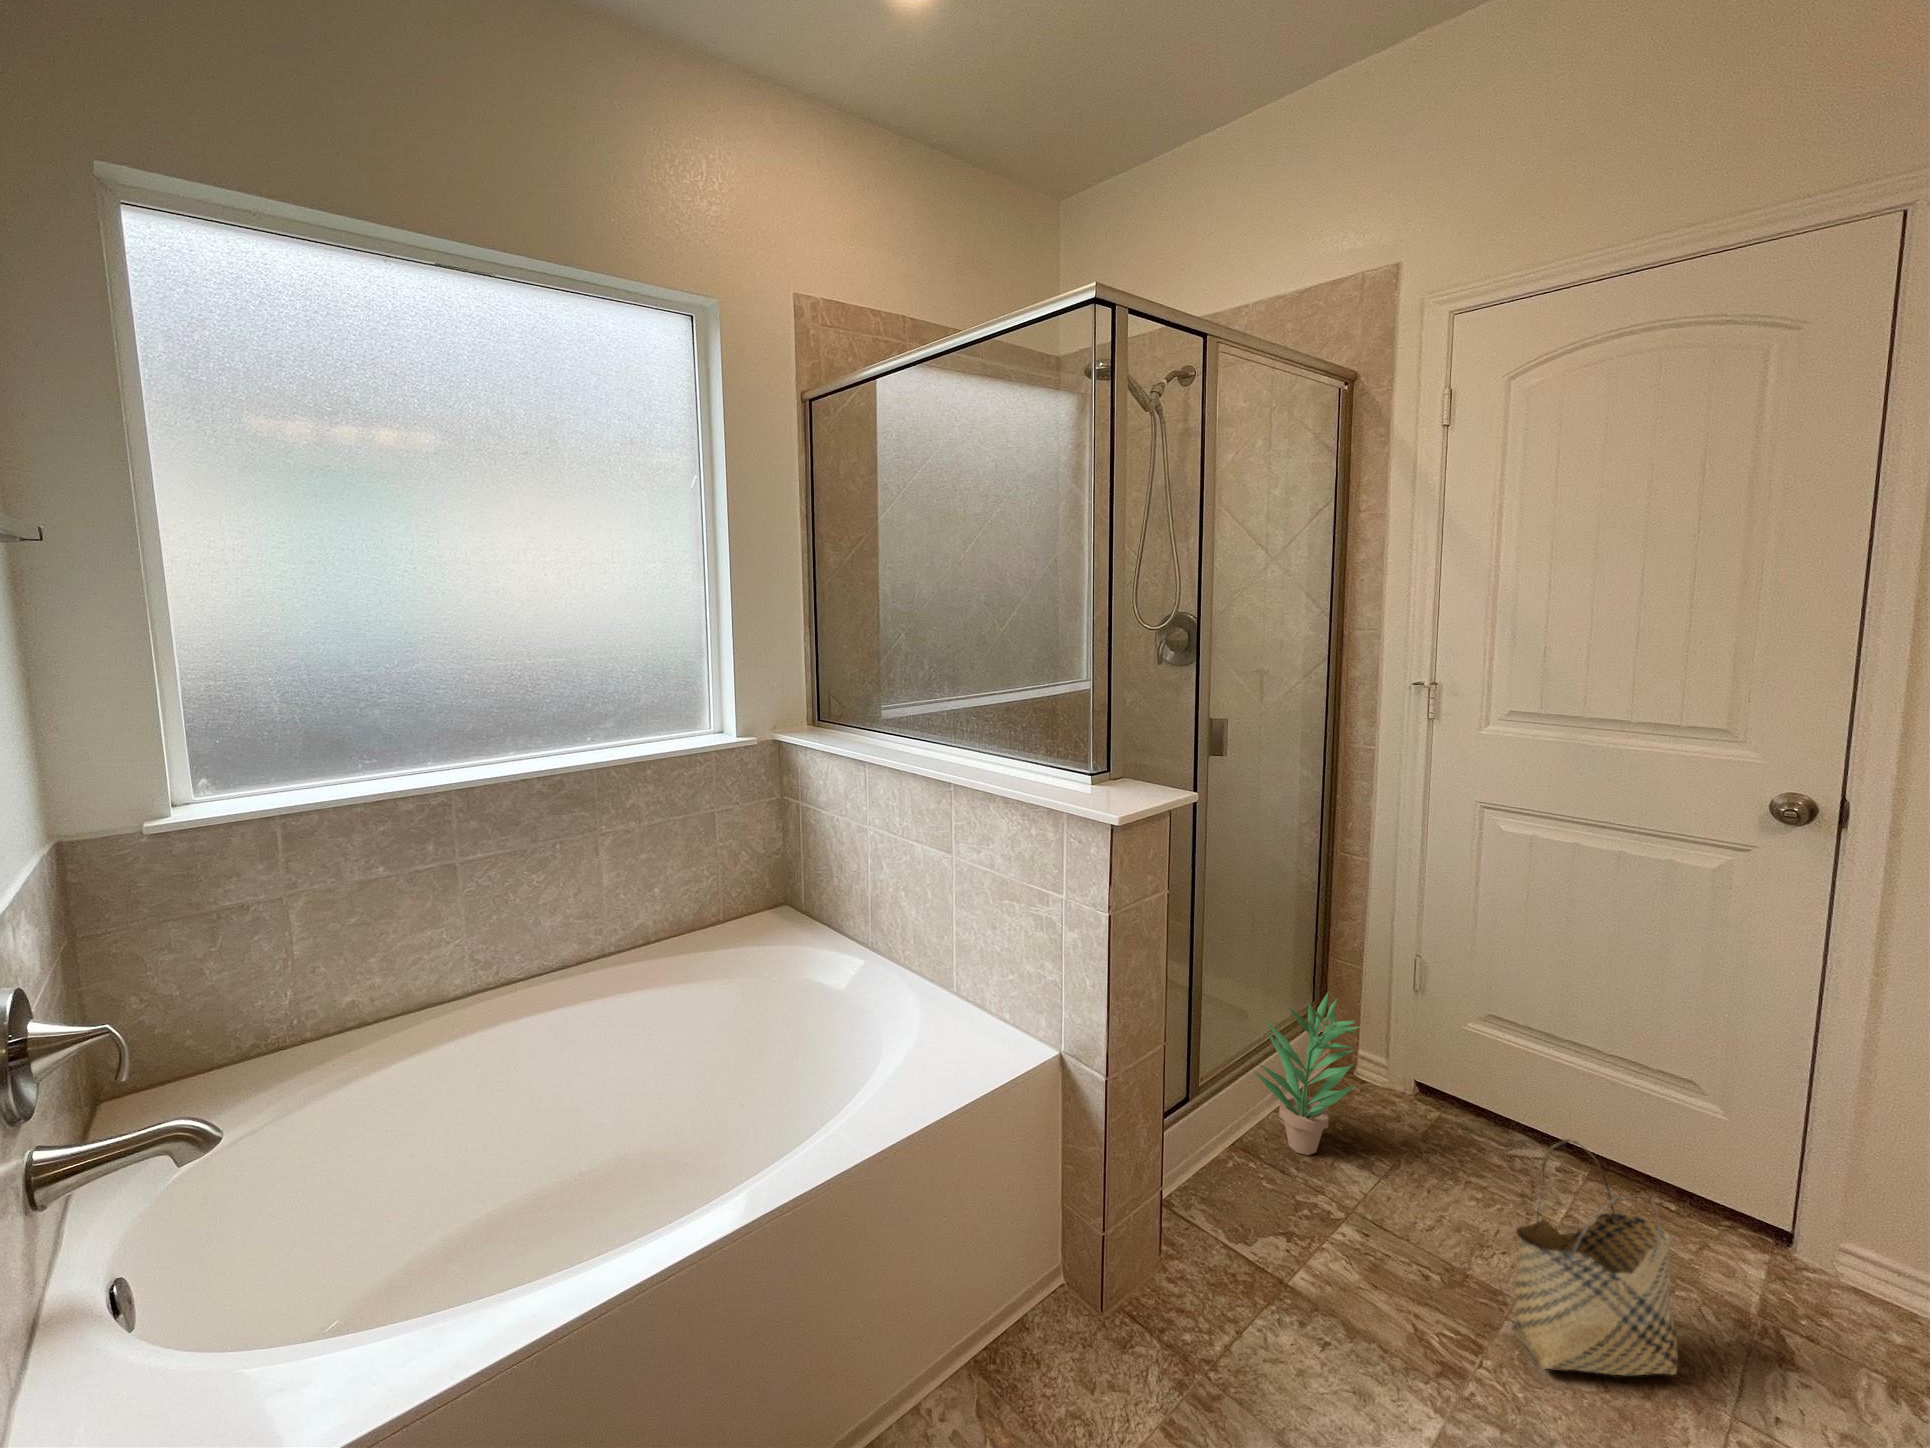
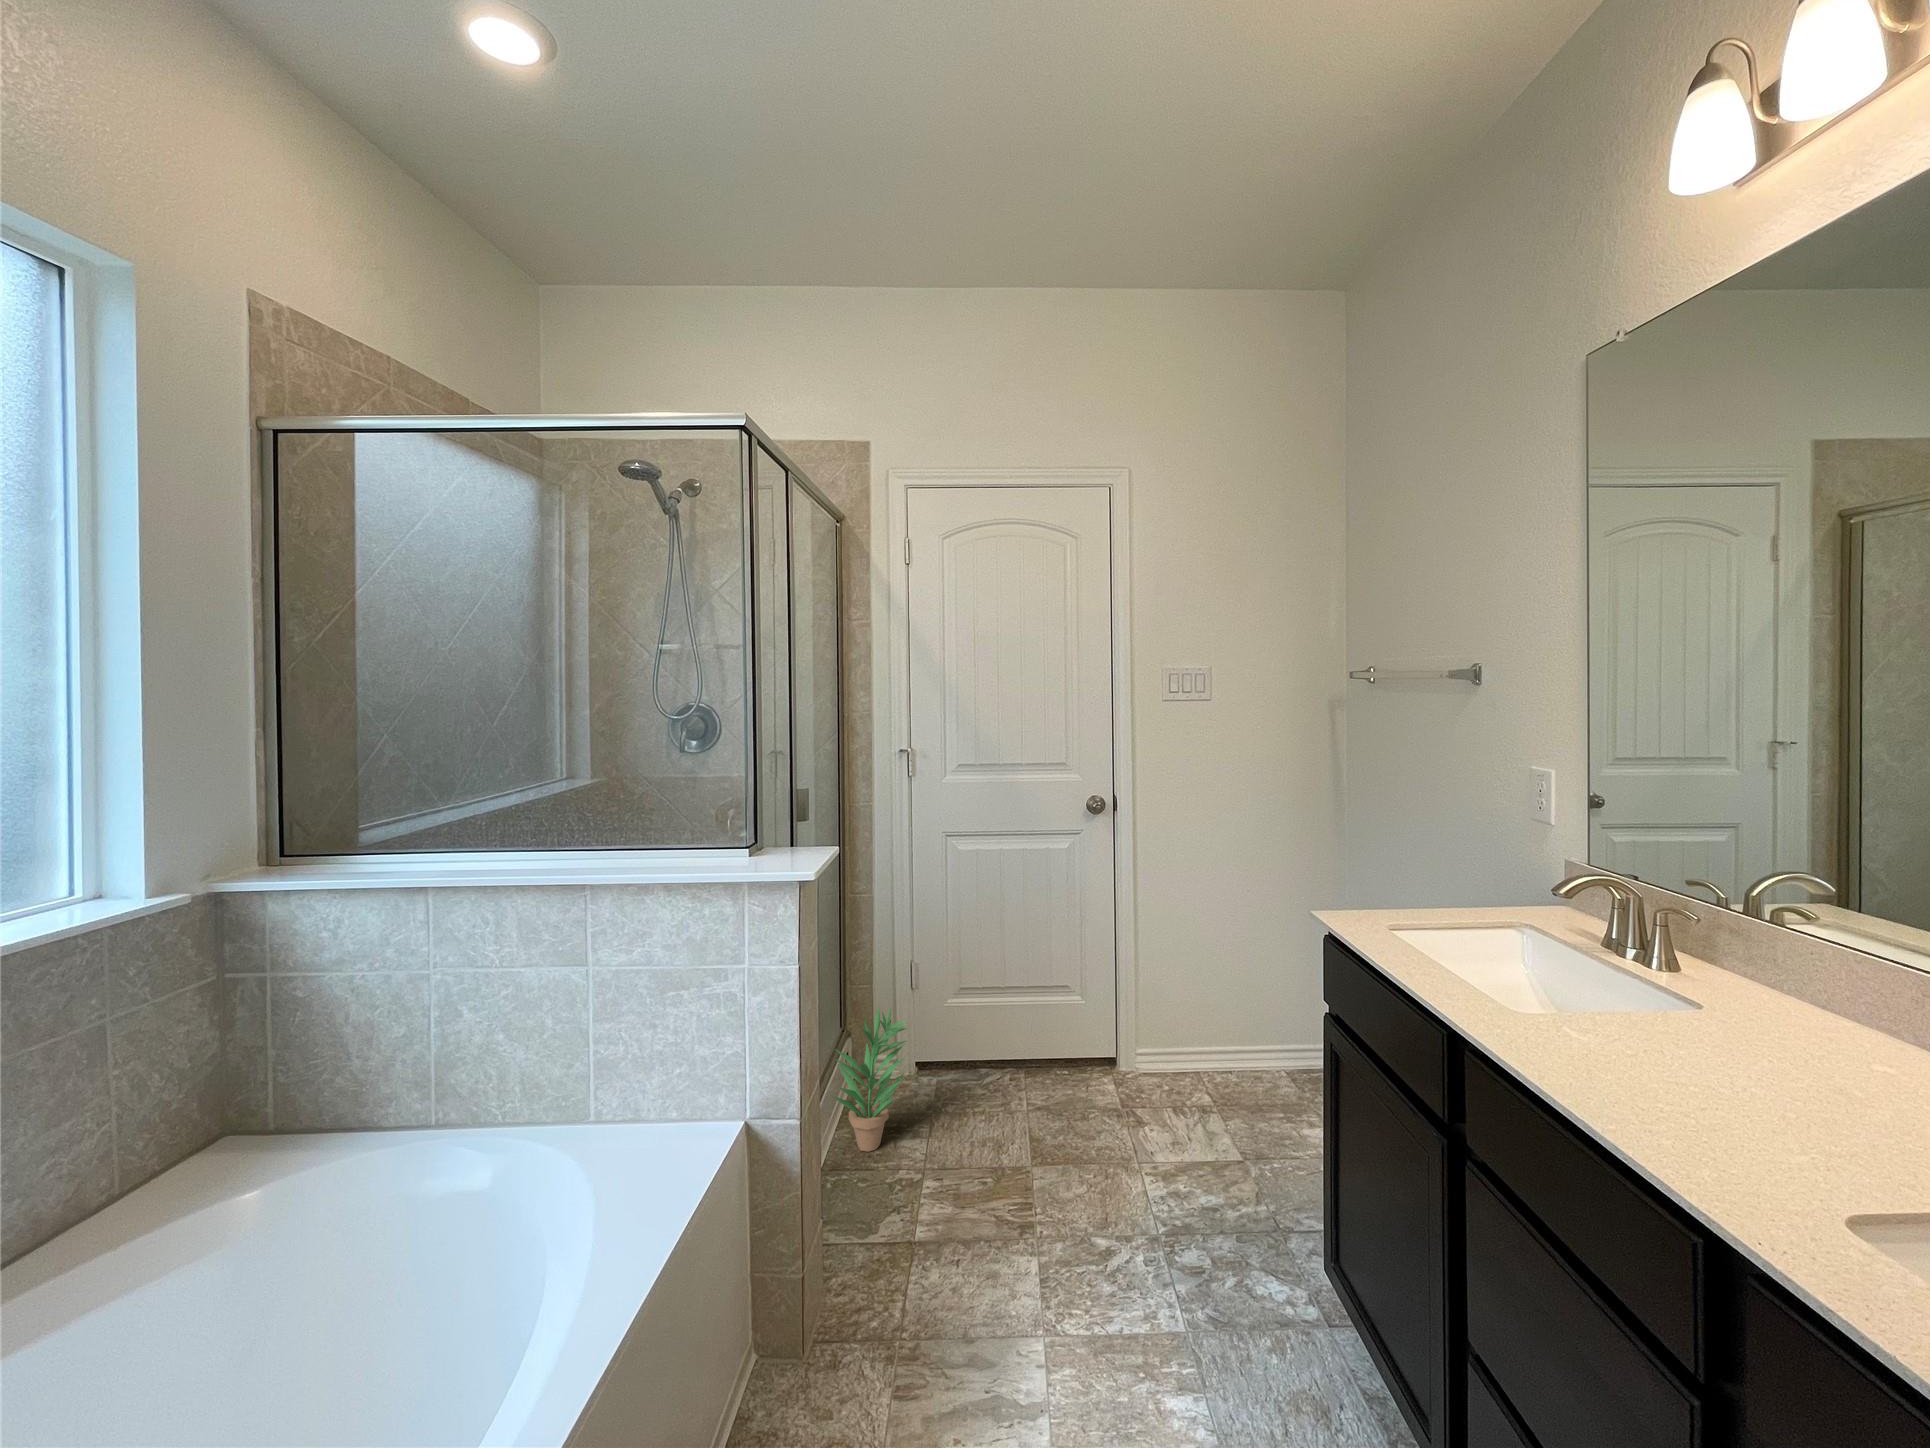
woven basket: present [1512,1139,1678,1375] -> none [1040,1038,1112,1194]

